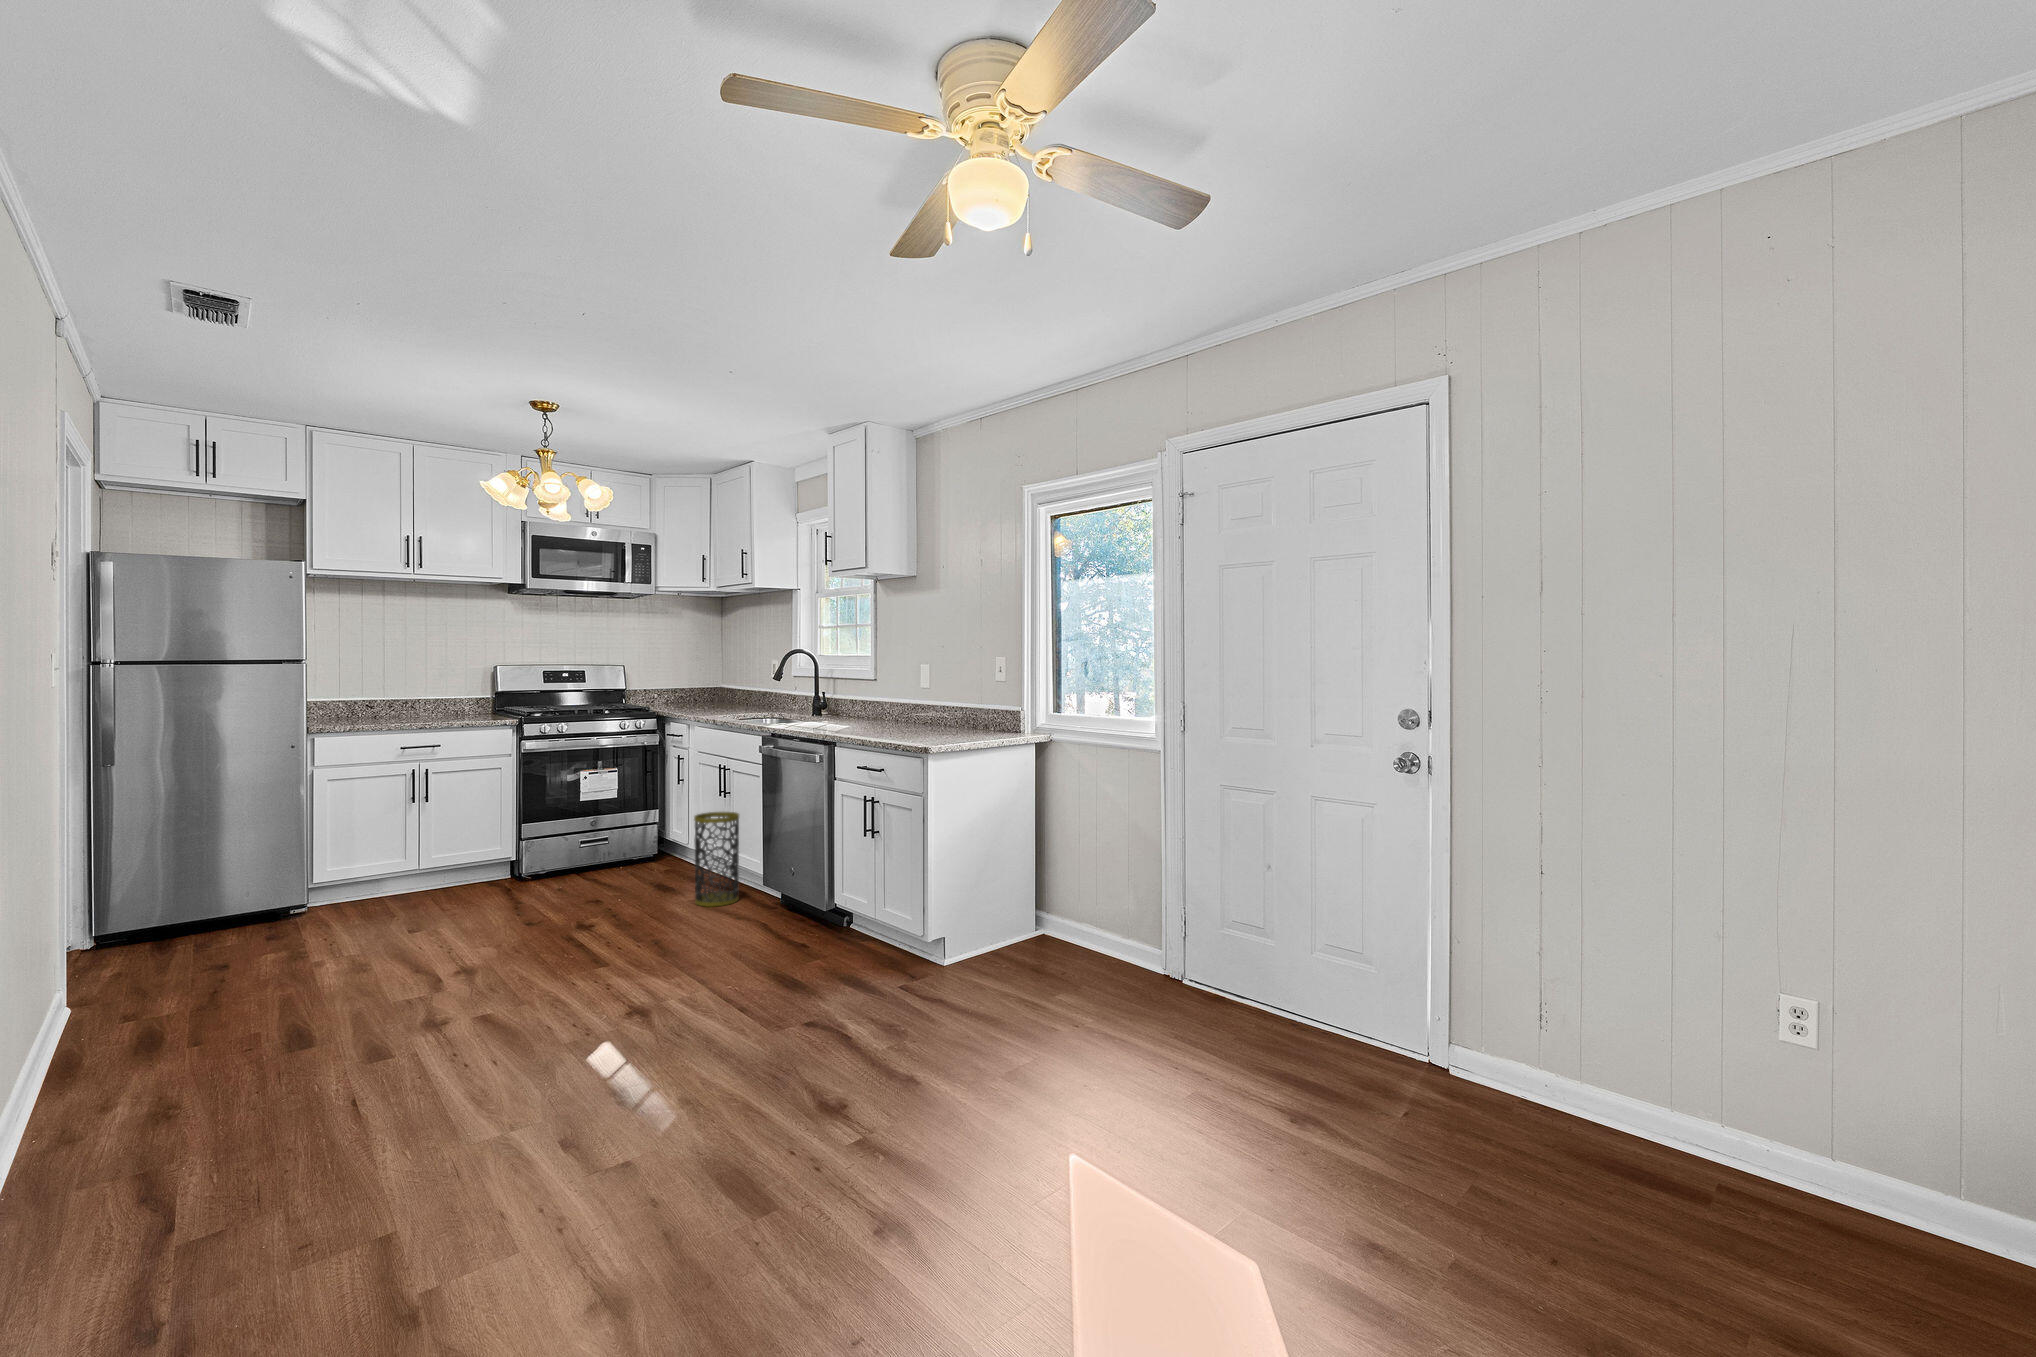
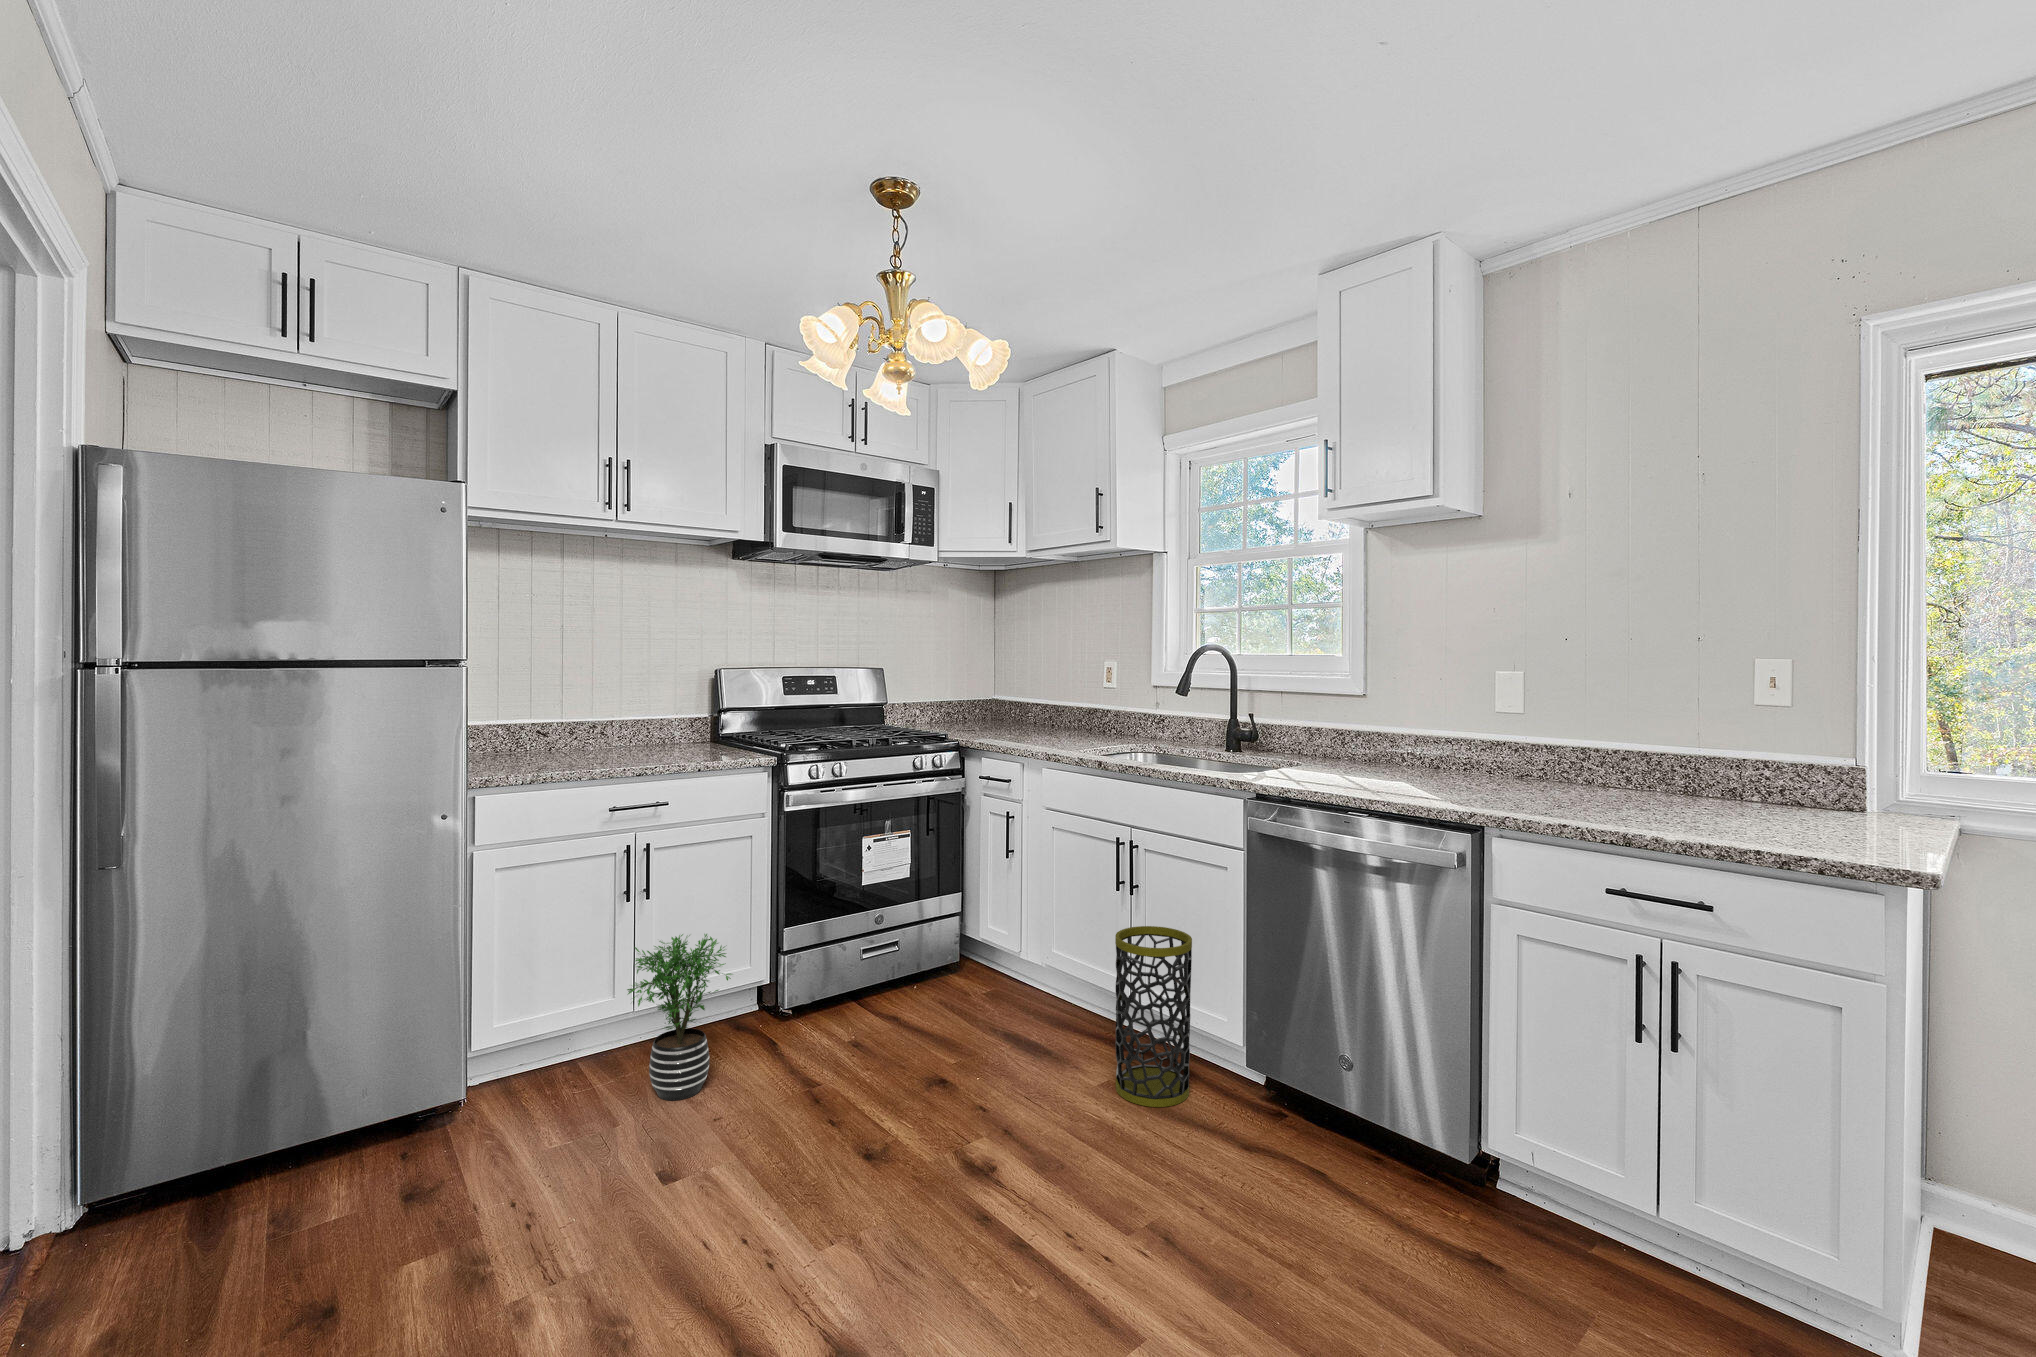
potted plant: none [401,817,470,909] -> present [627,934,732,1100]

